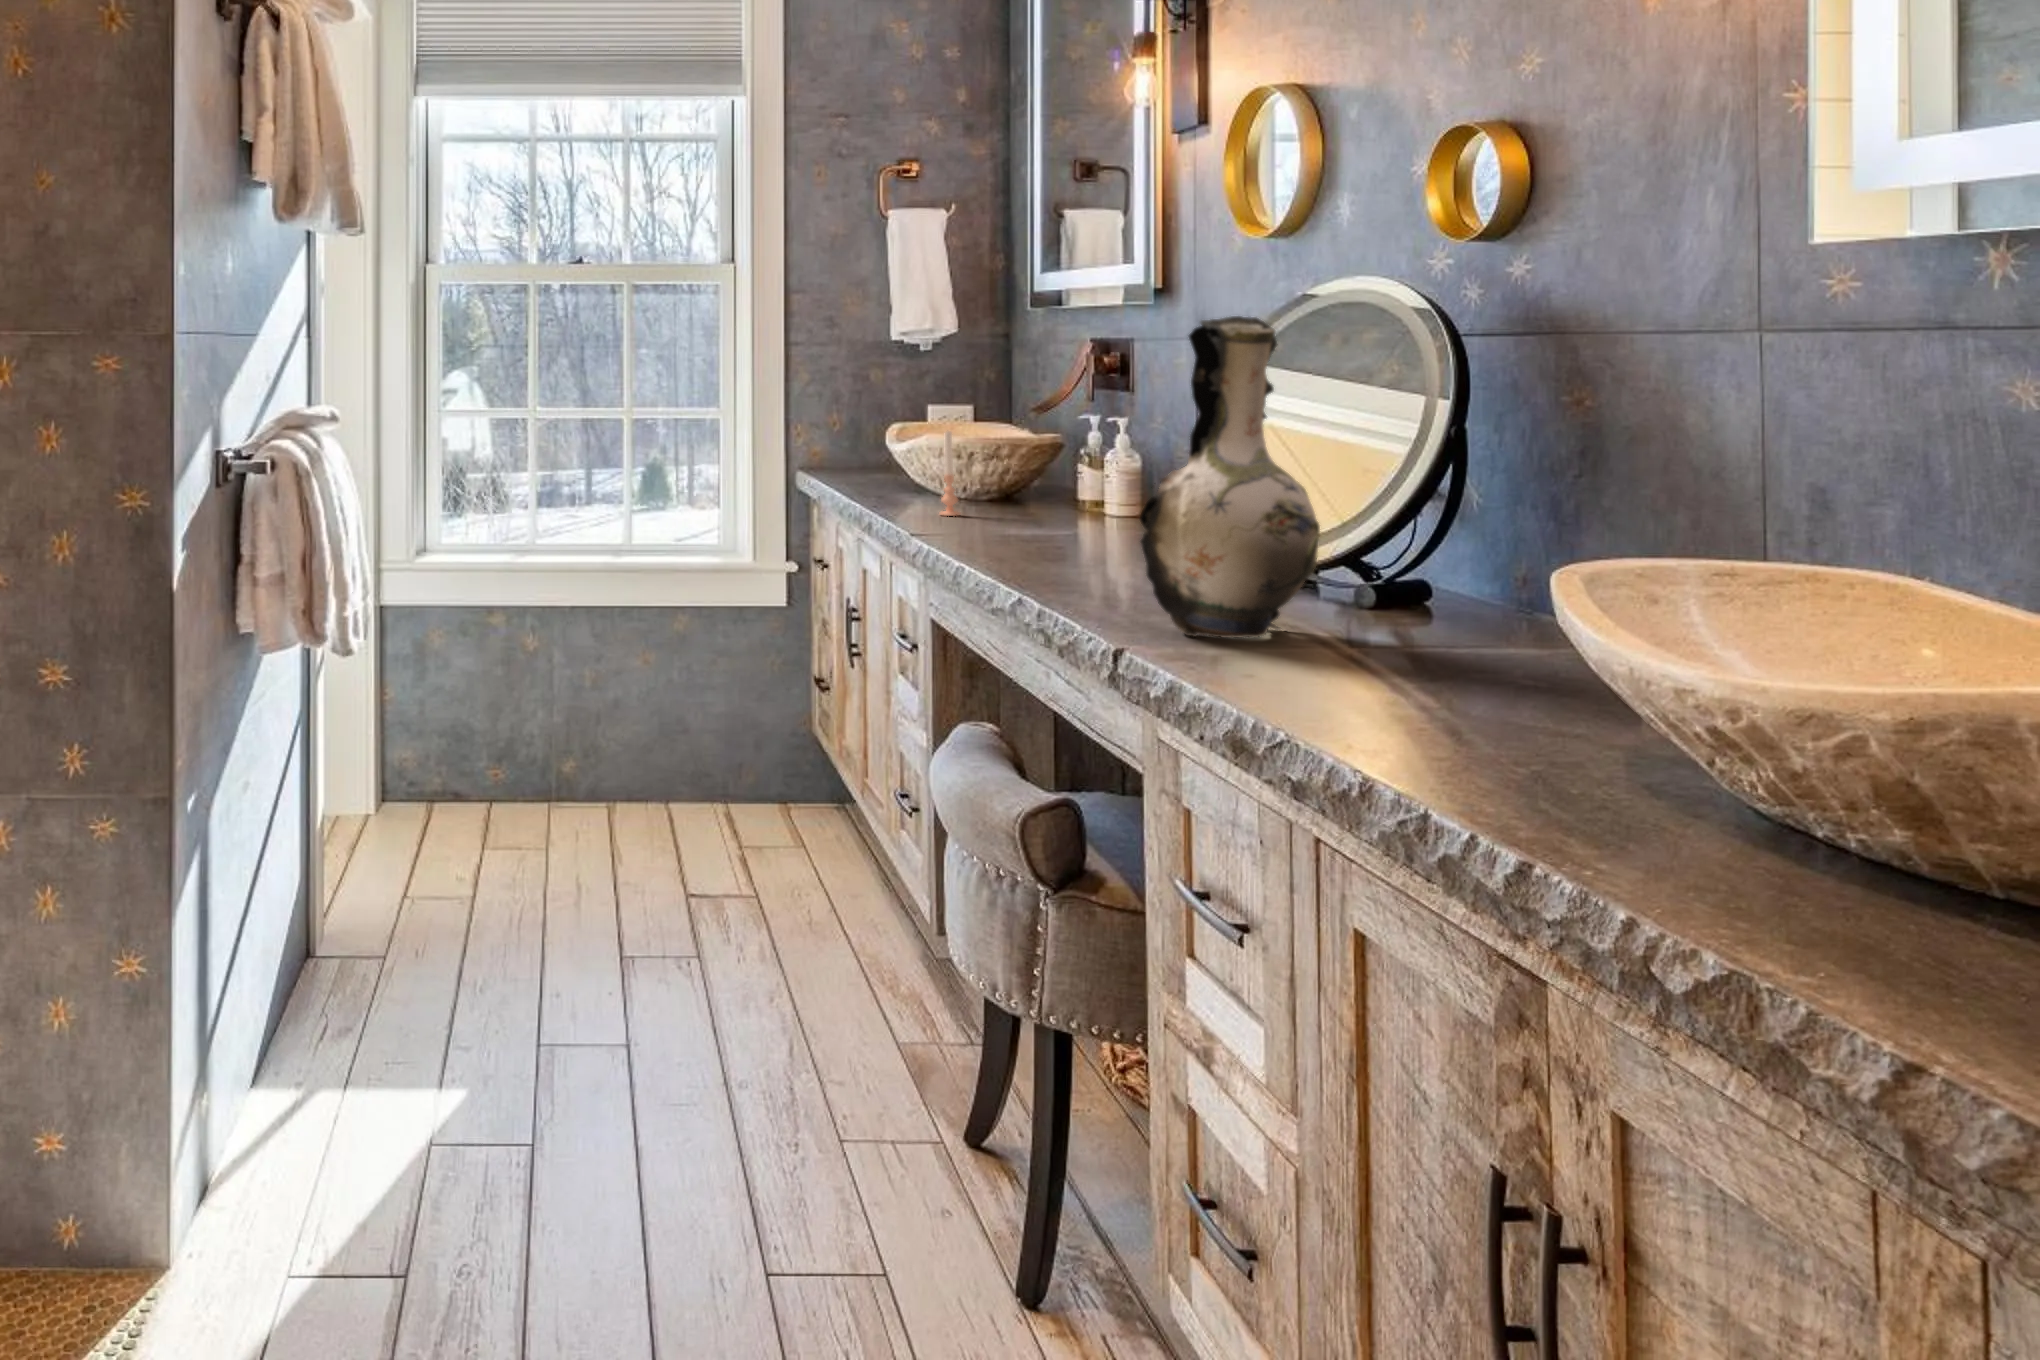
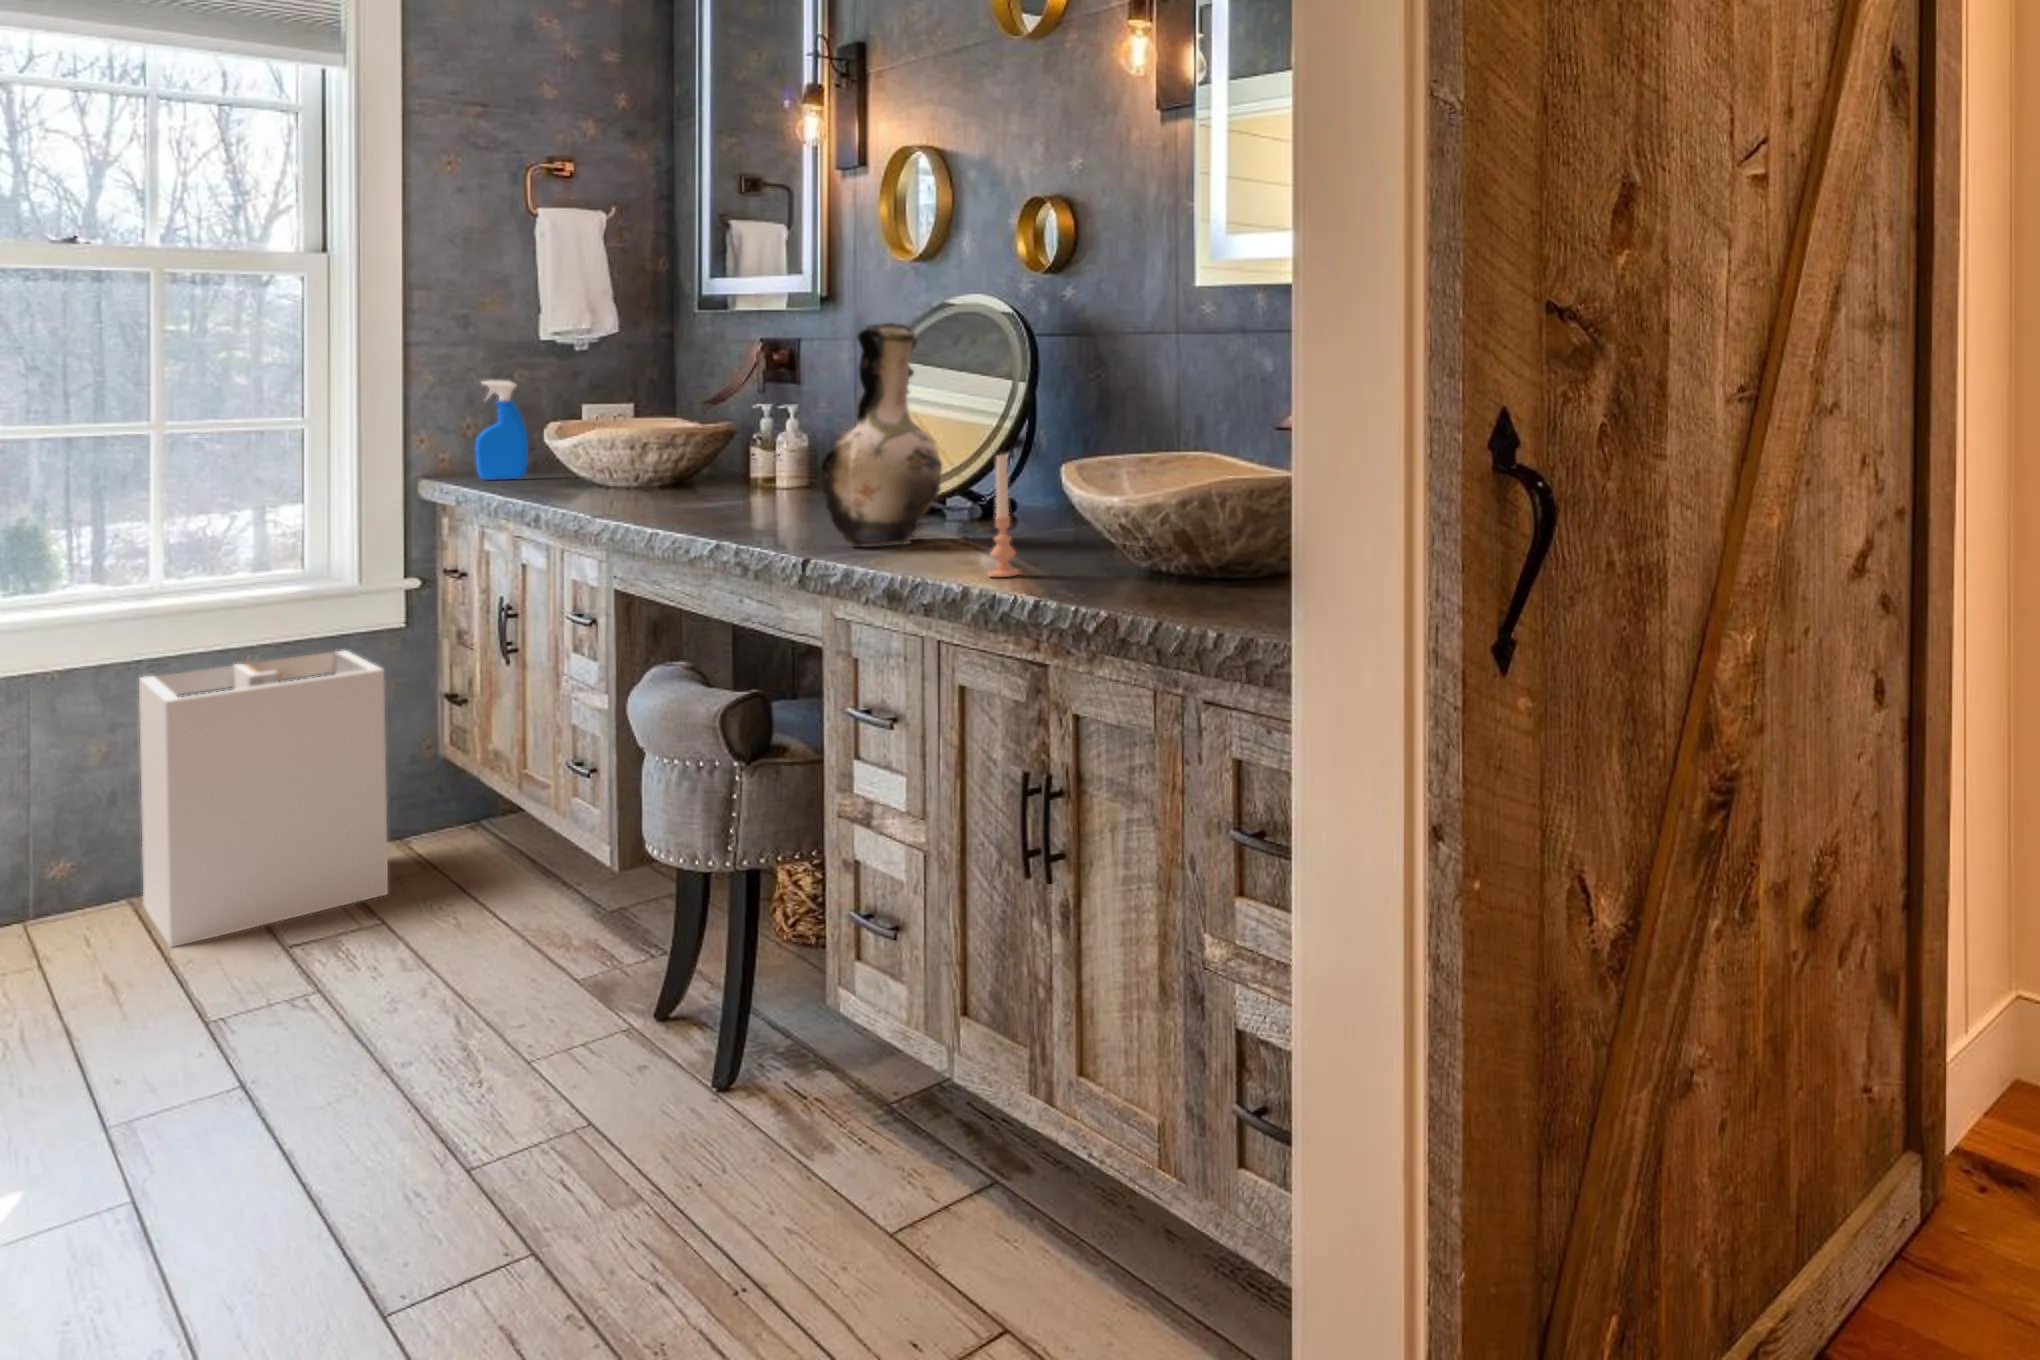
spray bottle: none [836,382,878,477] -> present [476,381,528,479]
candle: present [940,431,960,516] -> present [988,454,1019,577]
laundry hamper: none [607,622,765,861] -> present [139,650,388,947]

